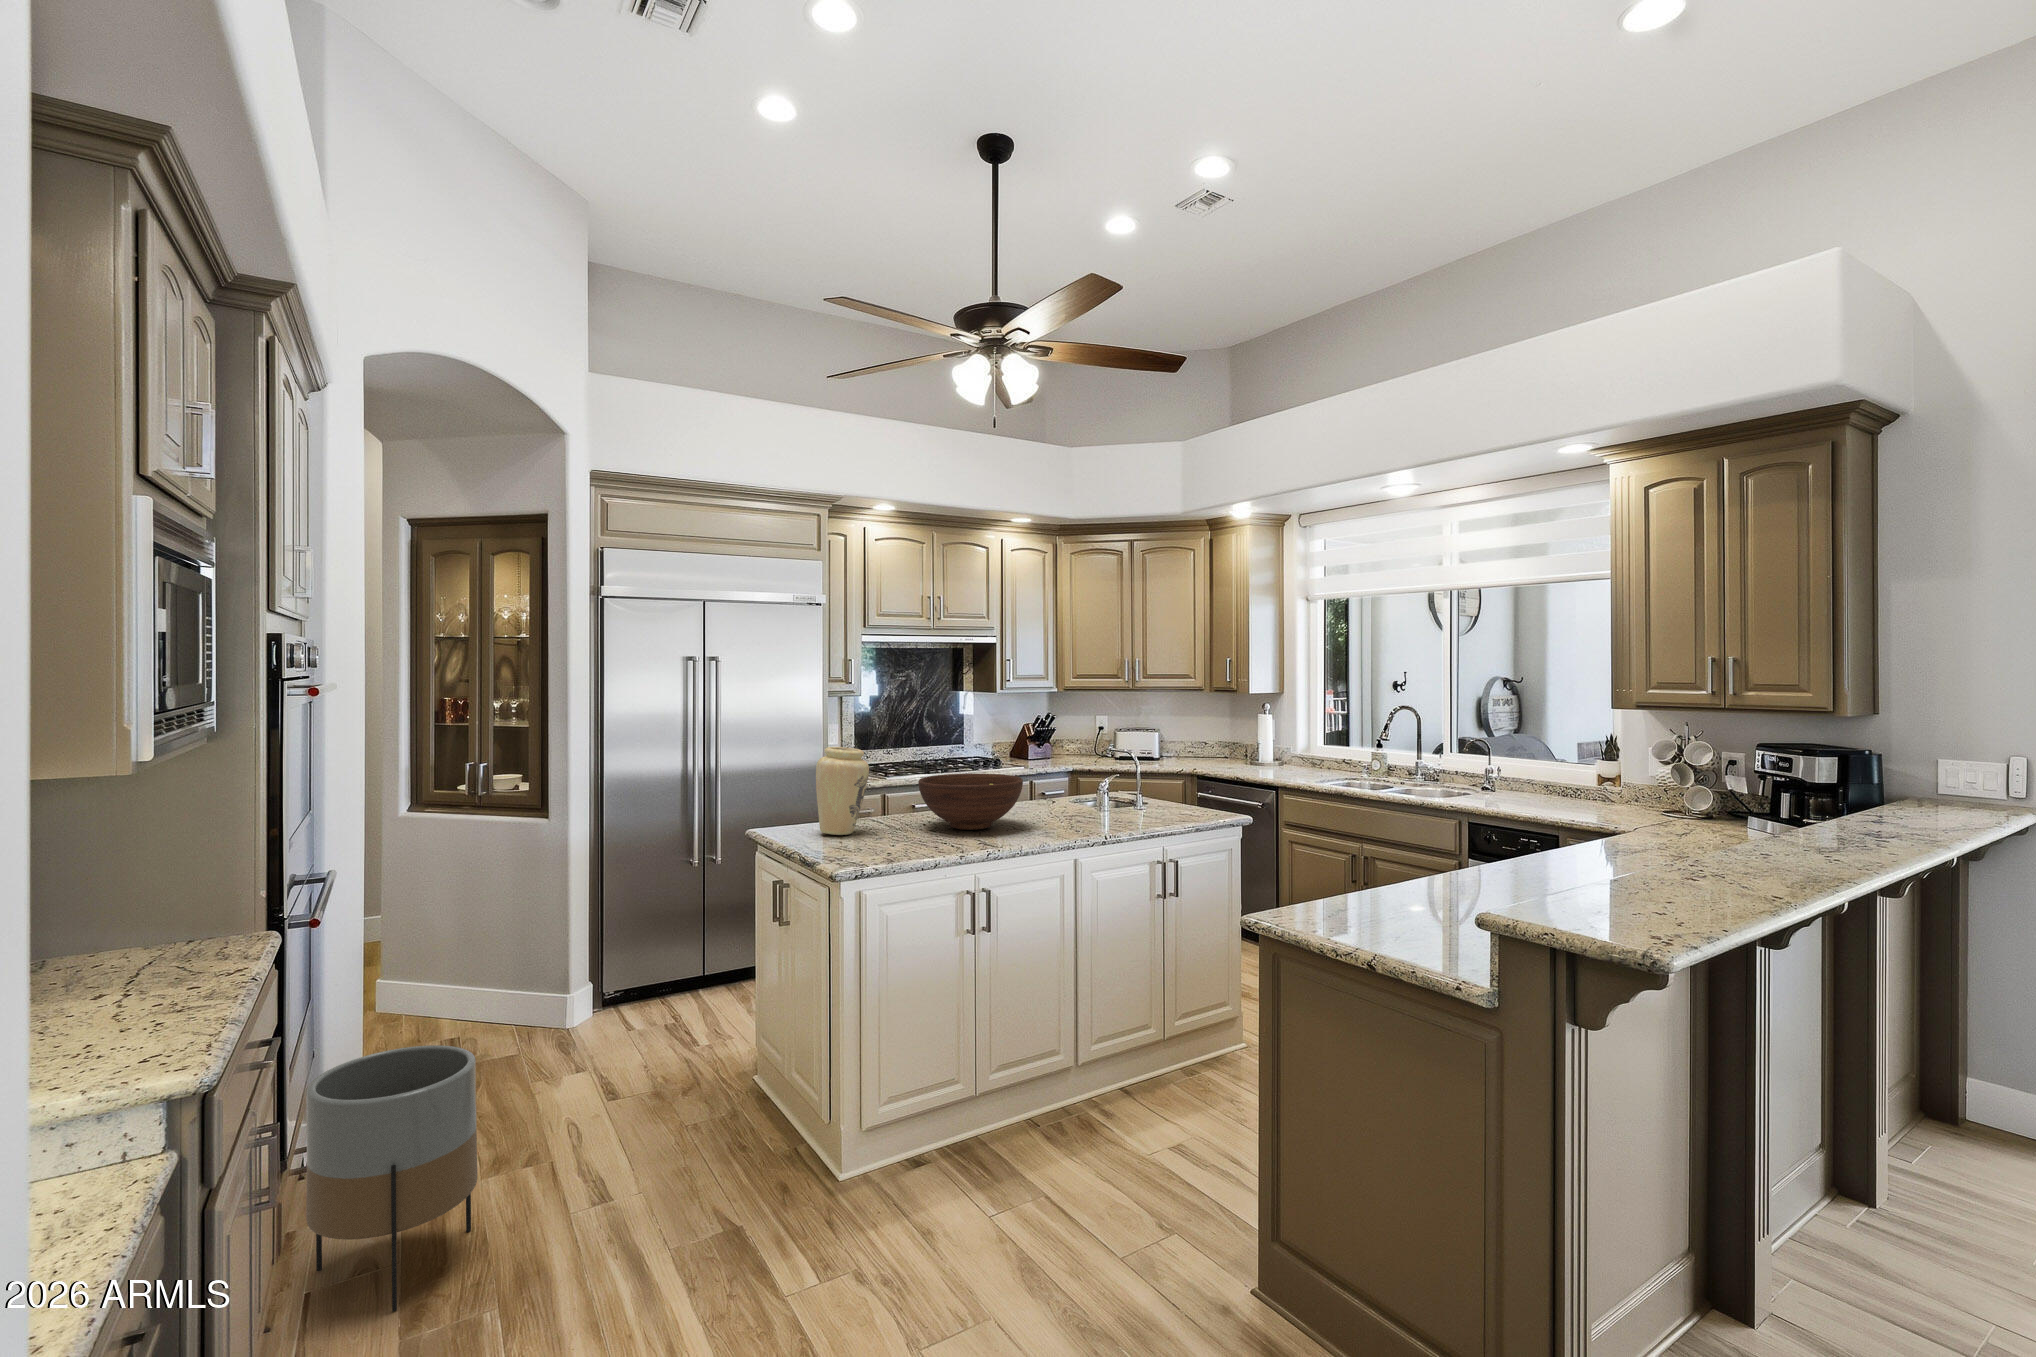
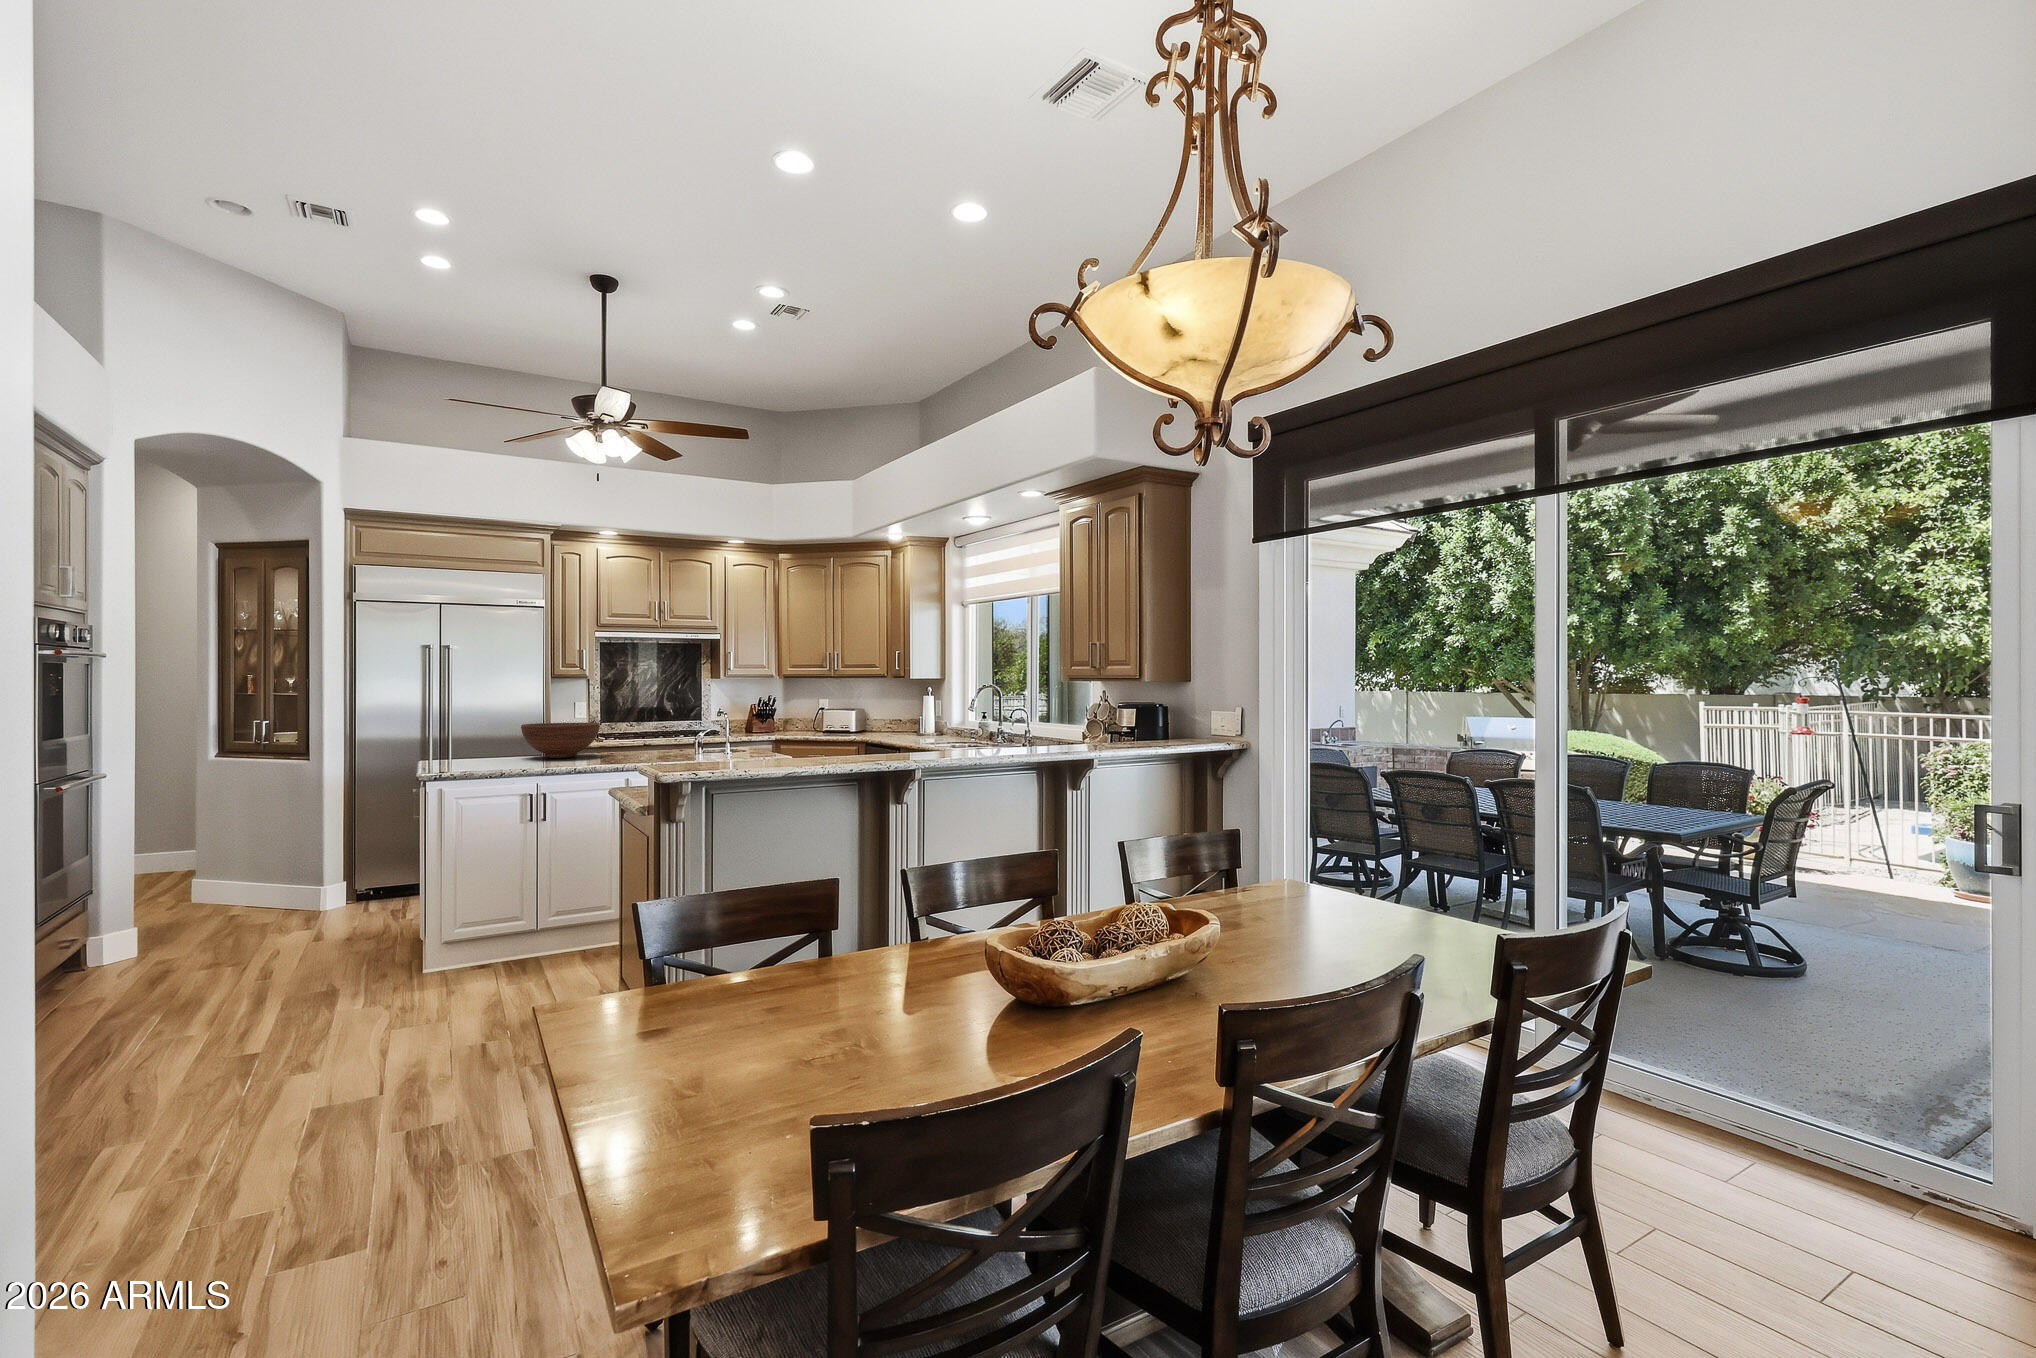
vase: present [816,747,869,835] -> none [444,701,484,759]
planter: present [306,1045,477,1311] -> none [56,877,173,1019]

